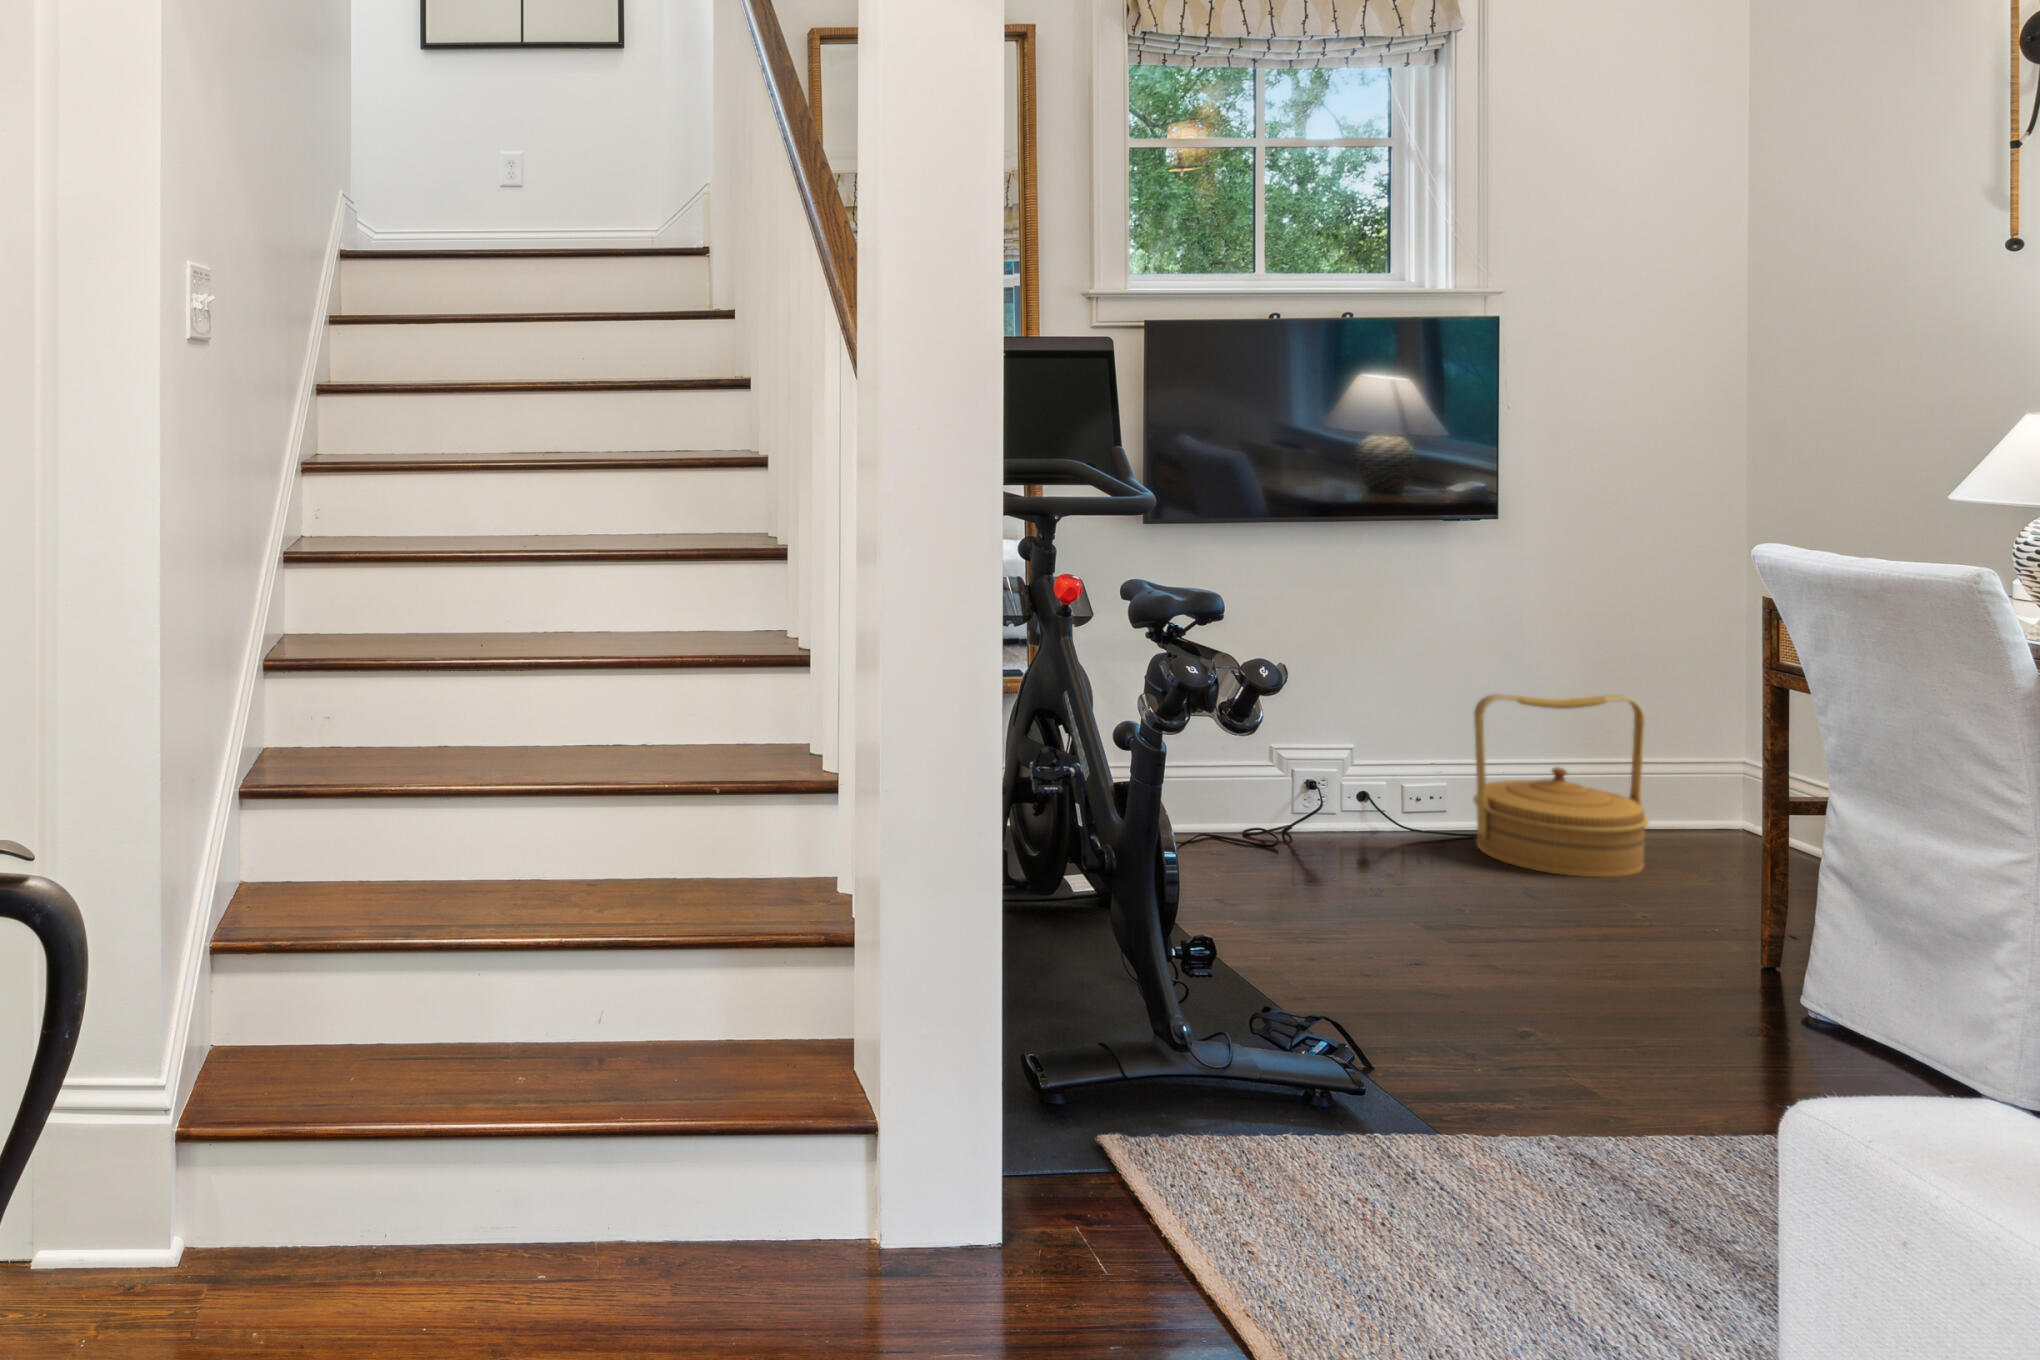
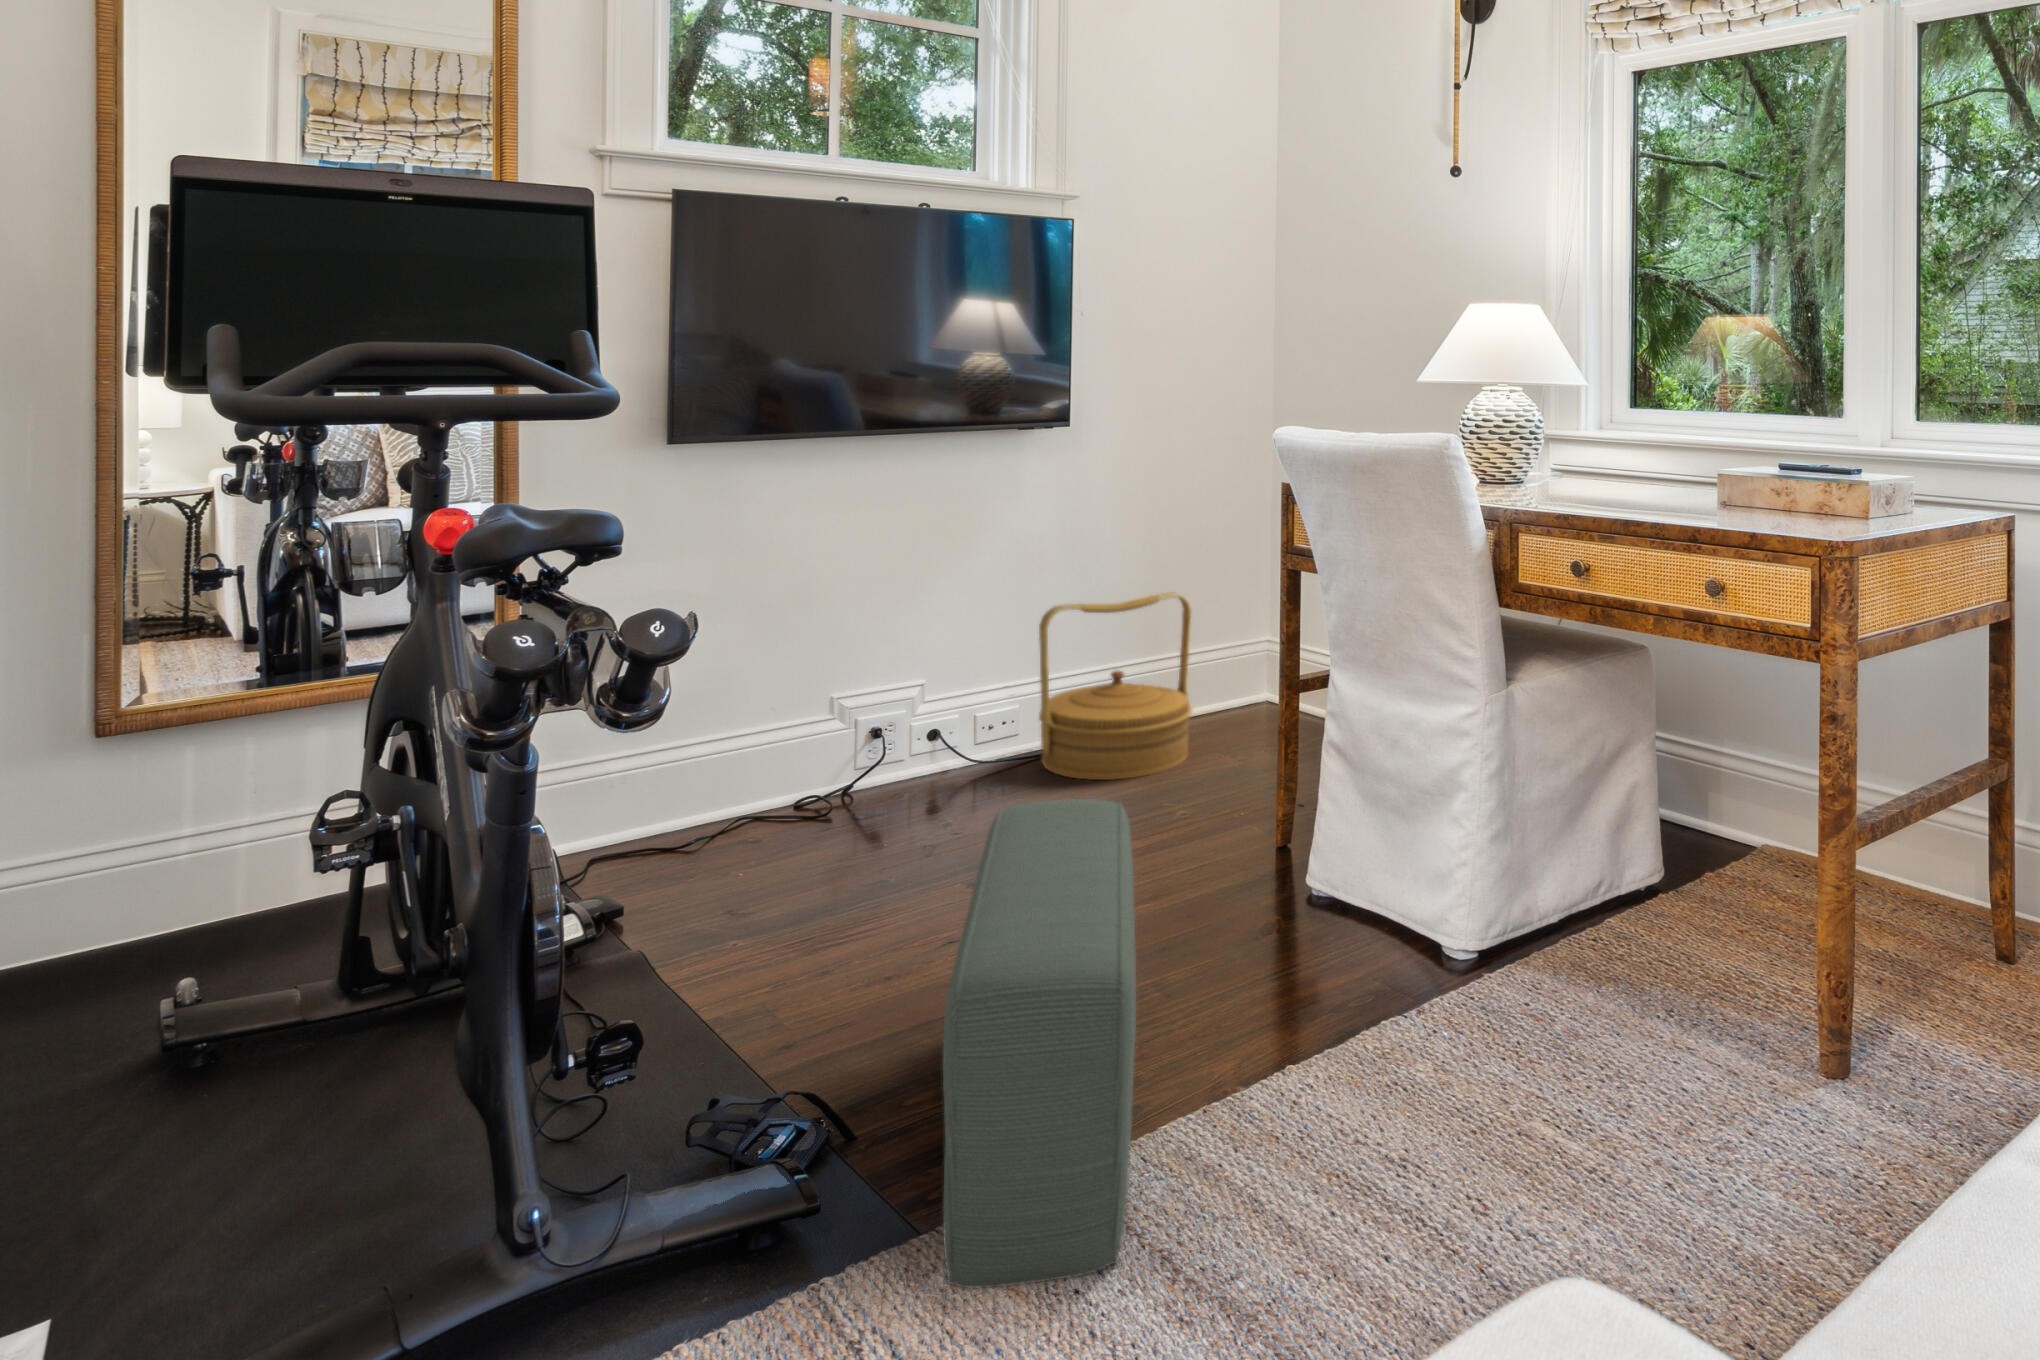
pouf: none [1469,853,1627,1202] -> present [943,799,1136,1288]

